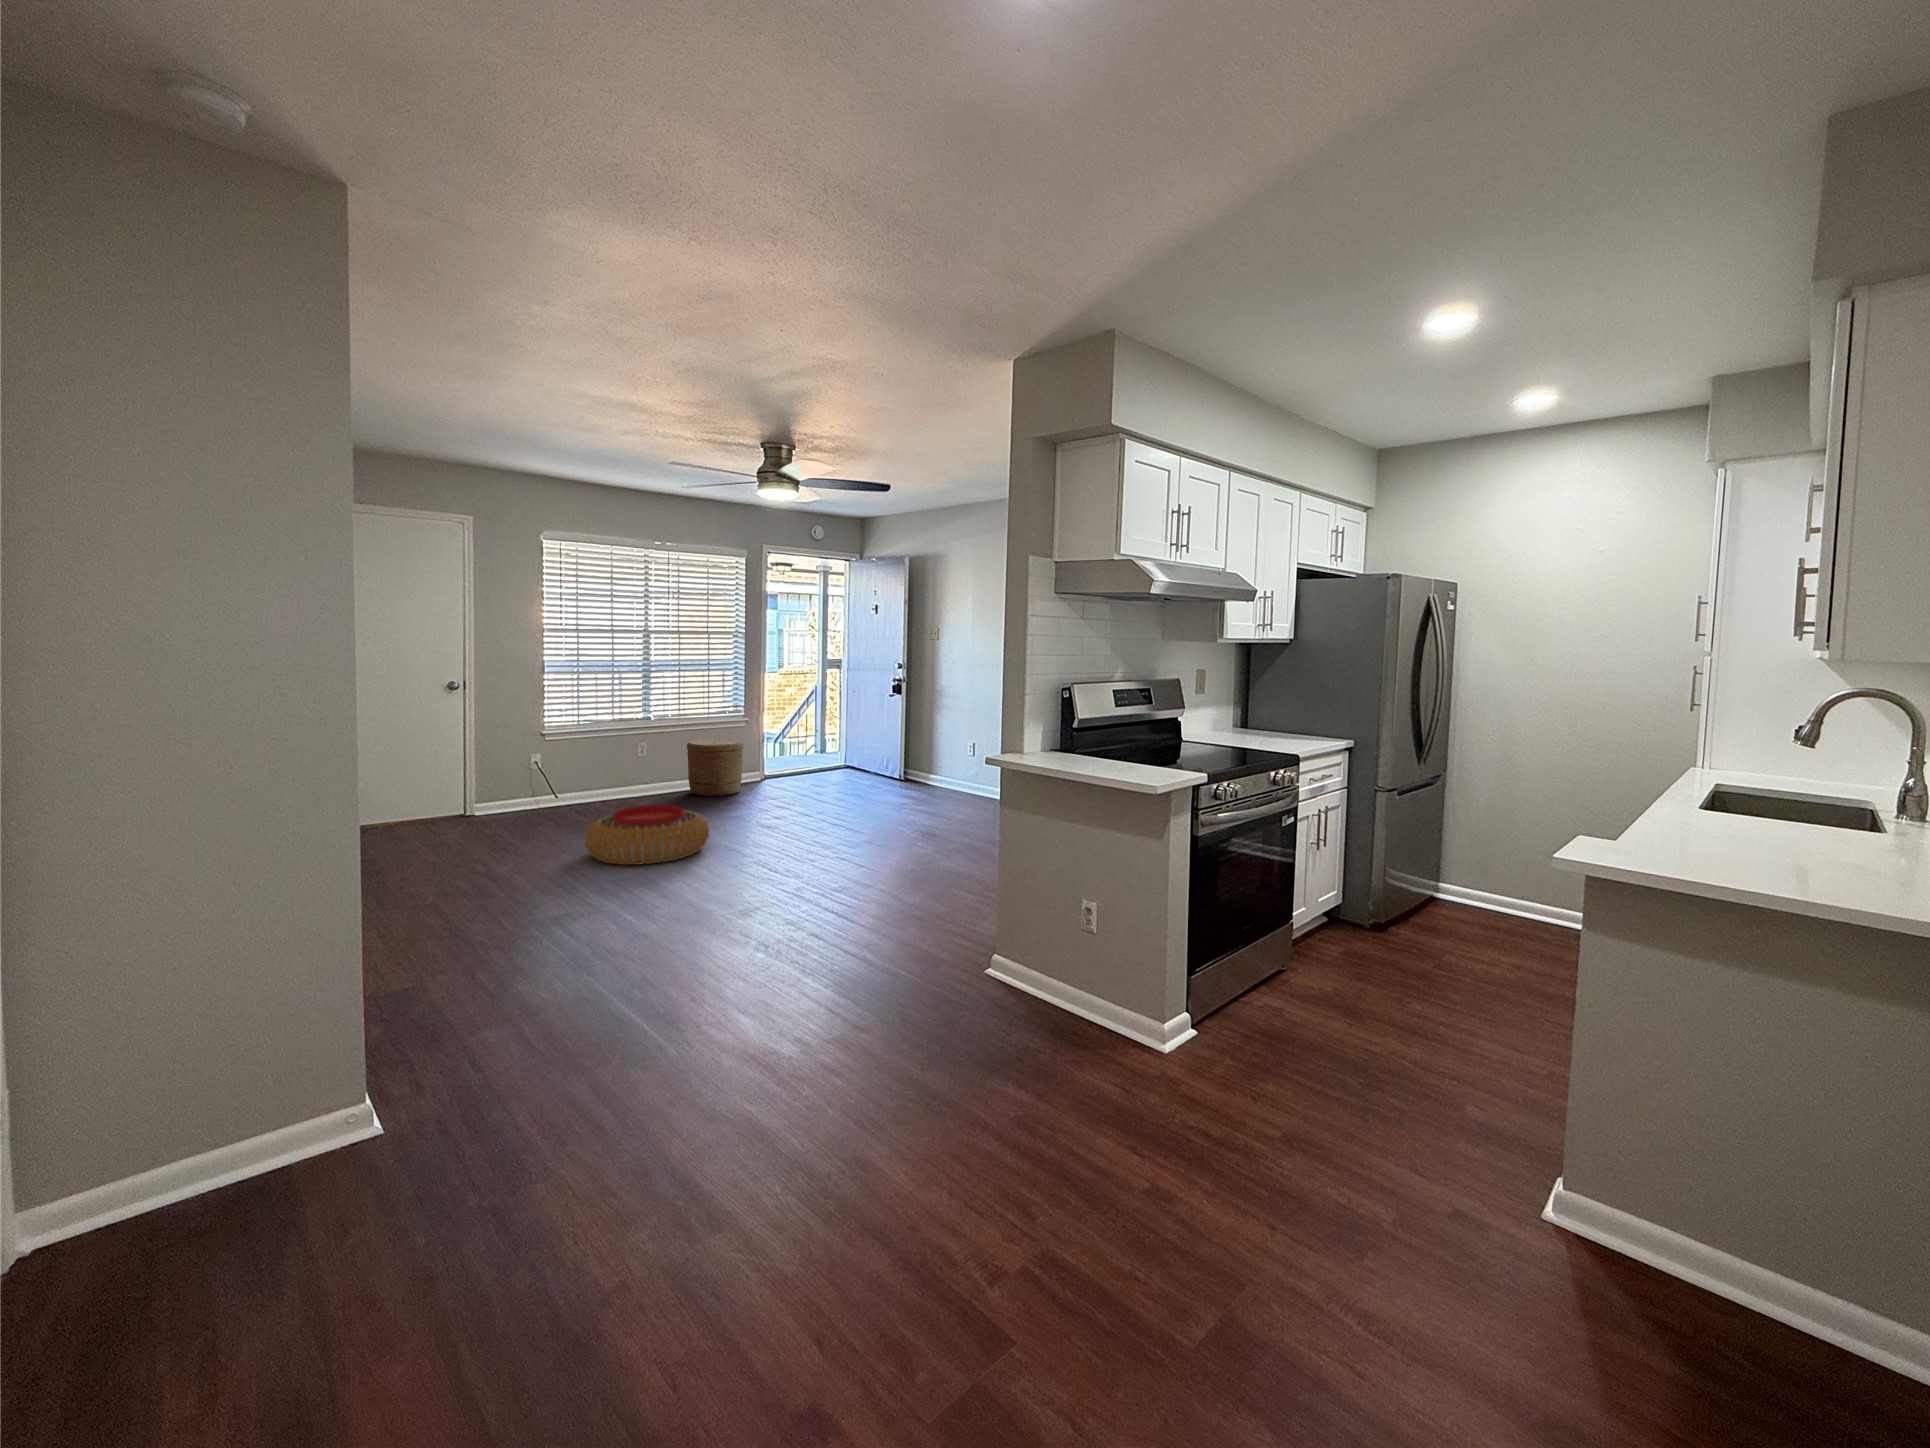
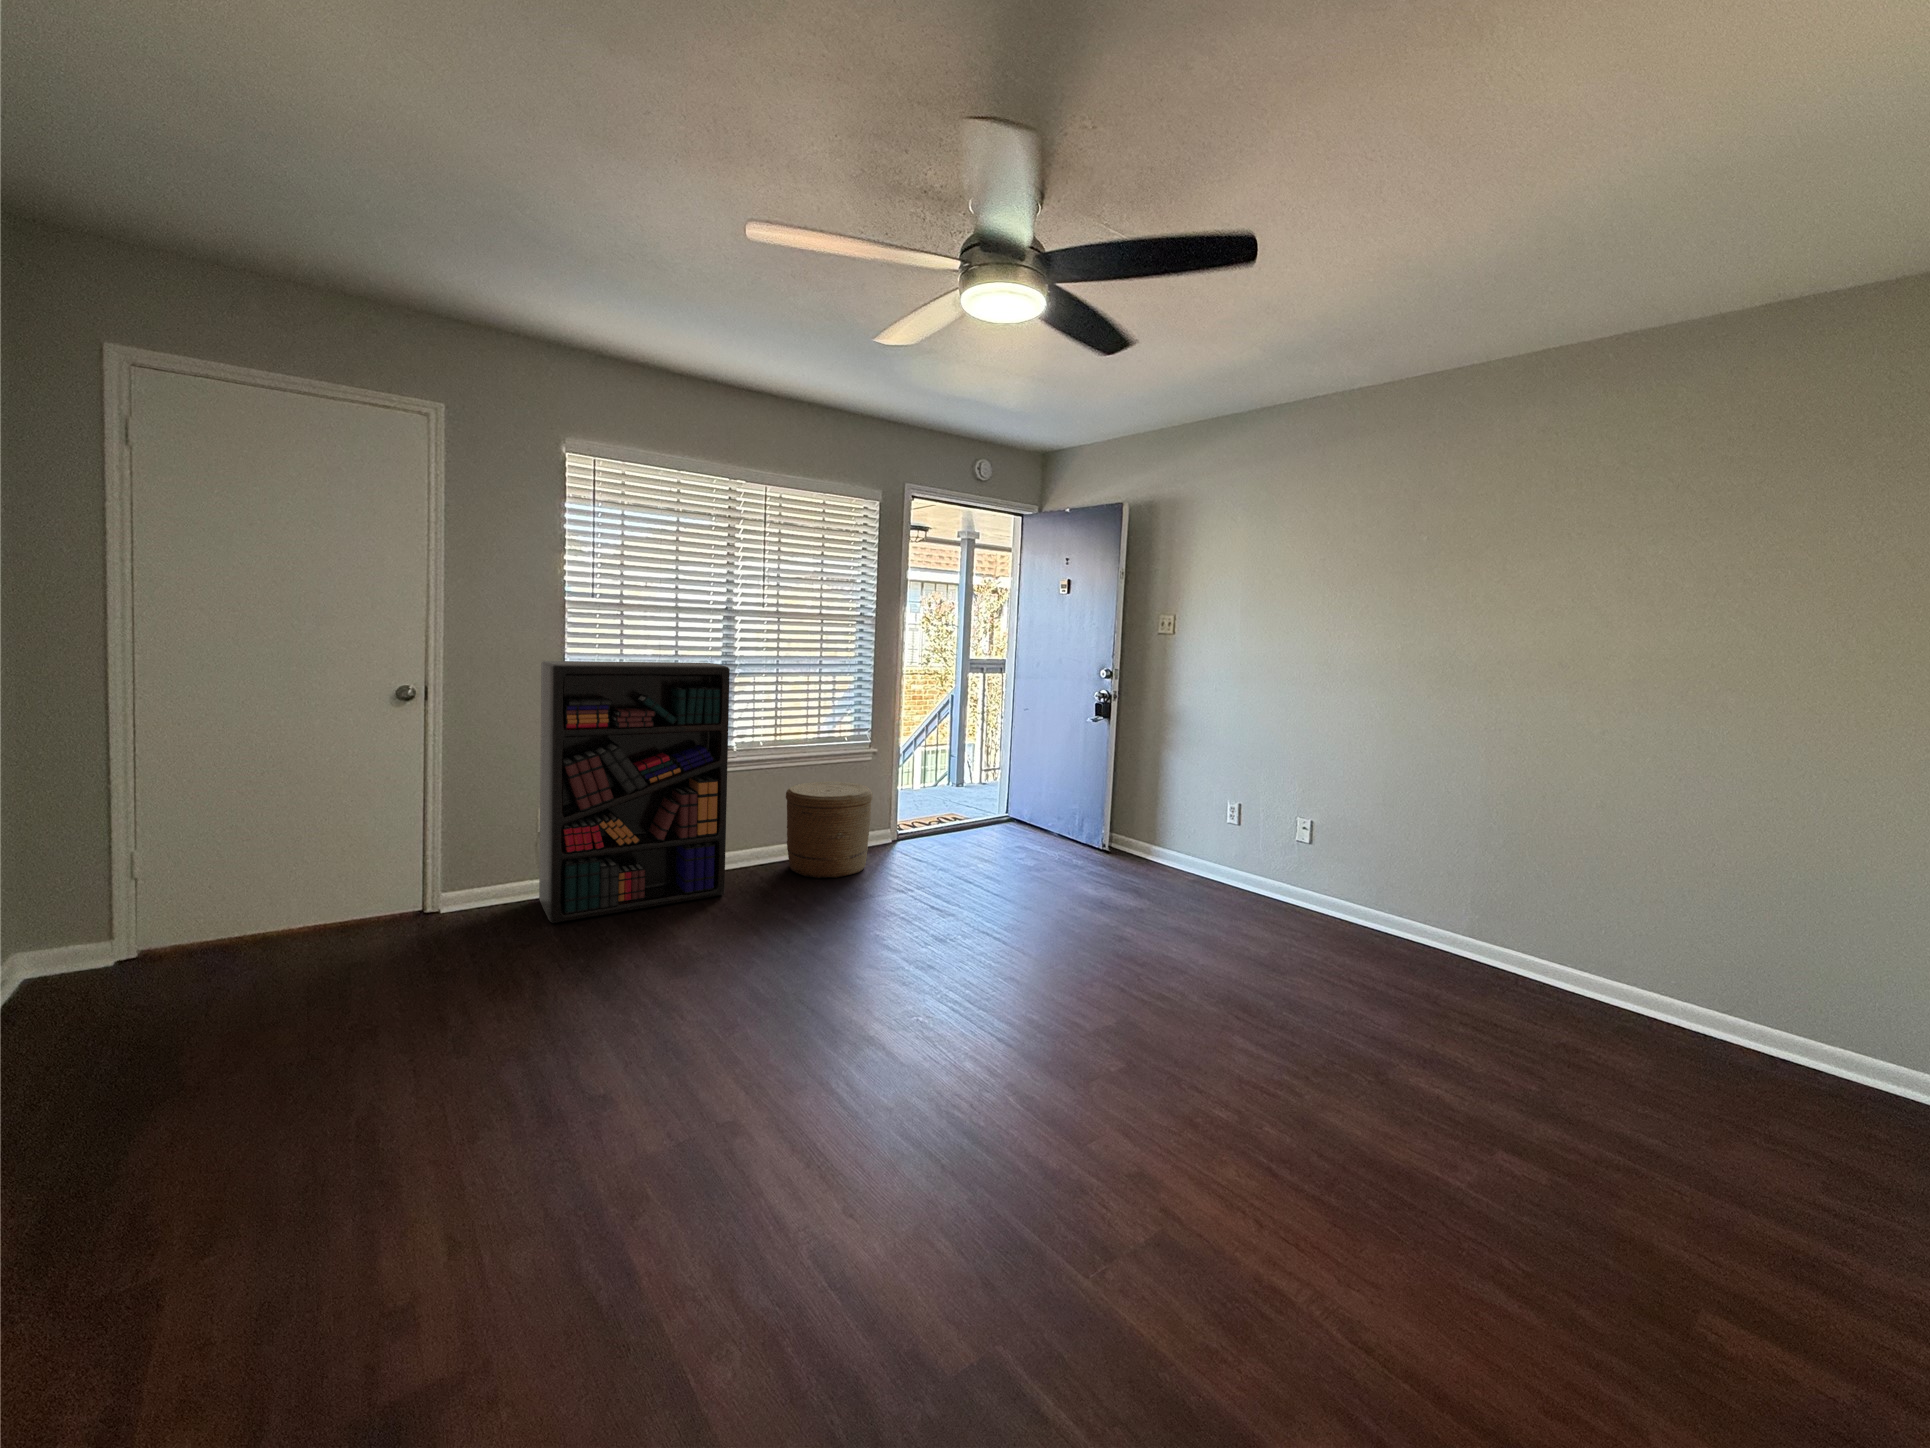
bookshelf: none [532,664,649,817] -> present [539,661,730,923]
pouf: present [585,805,709,865] -> none [576,948,827,1113]

